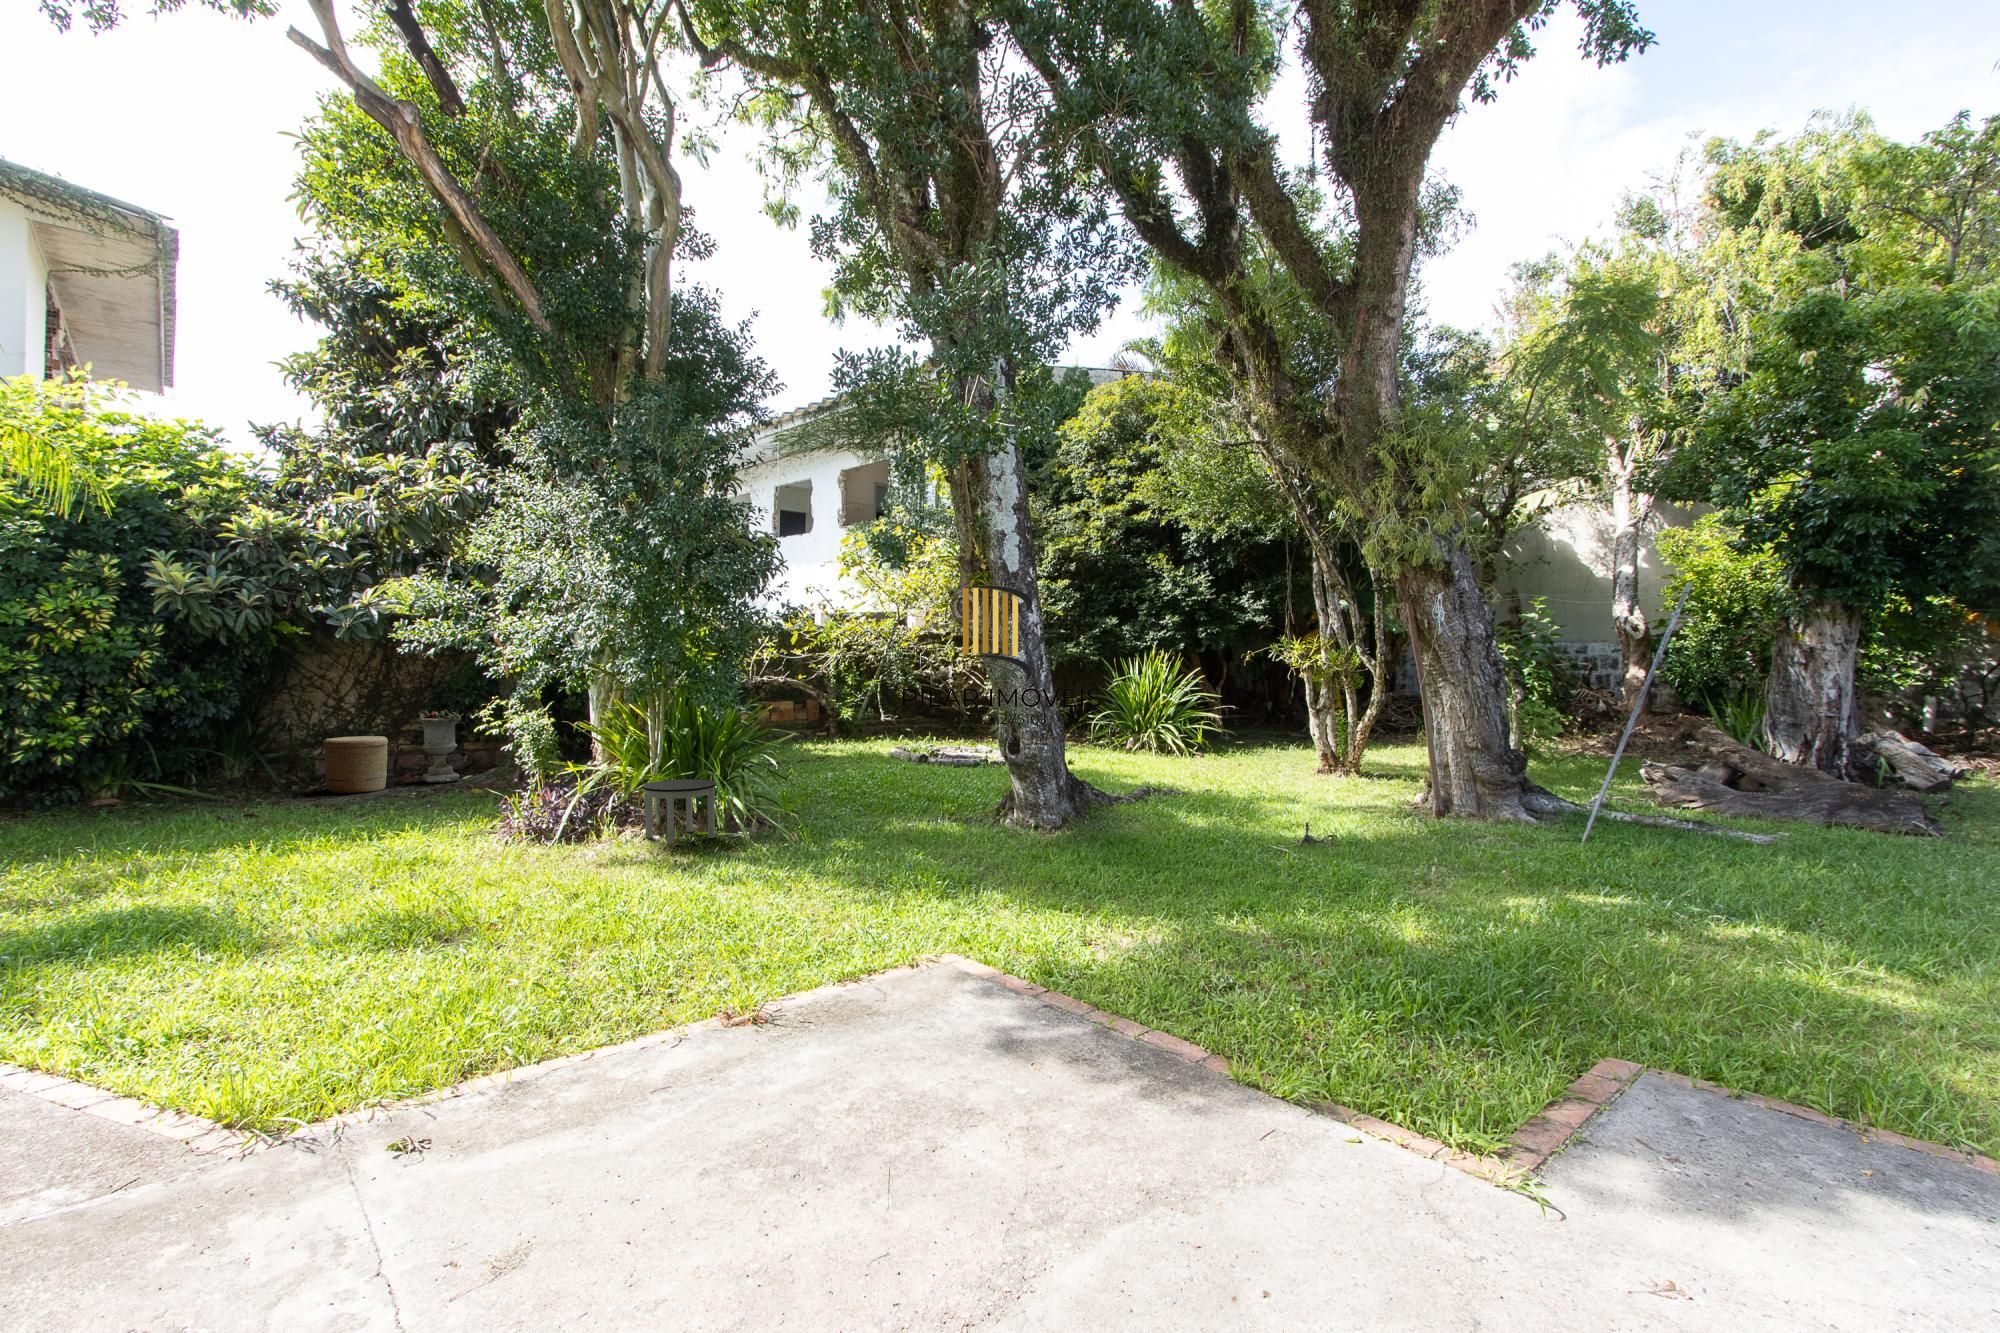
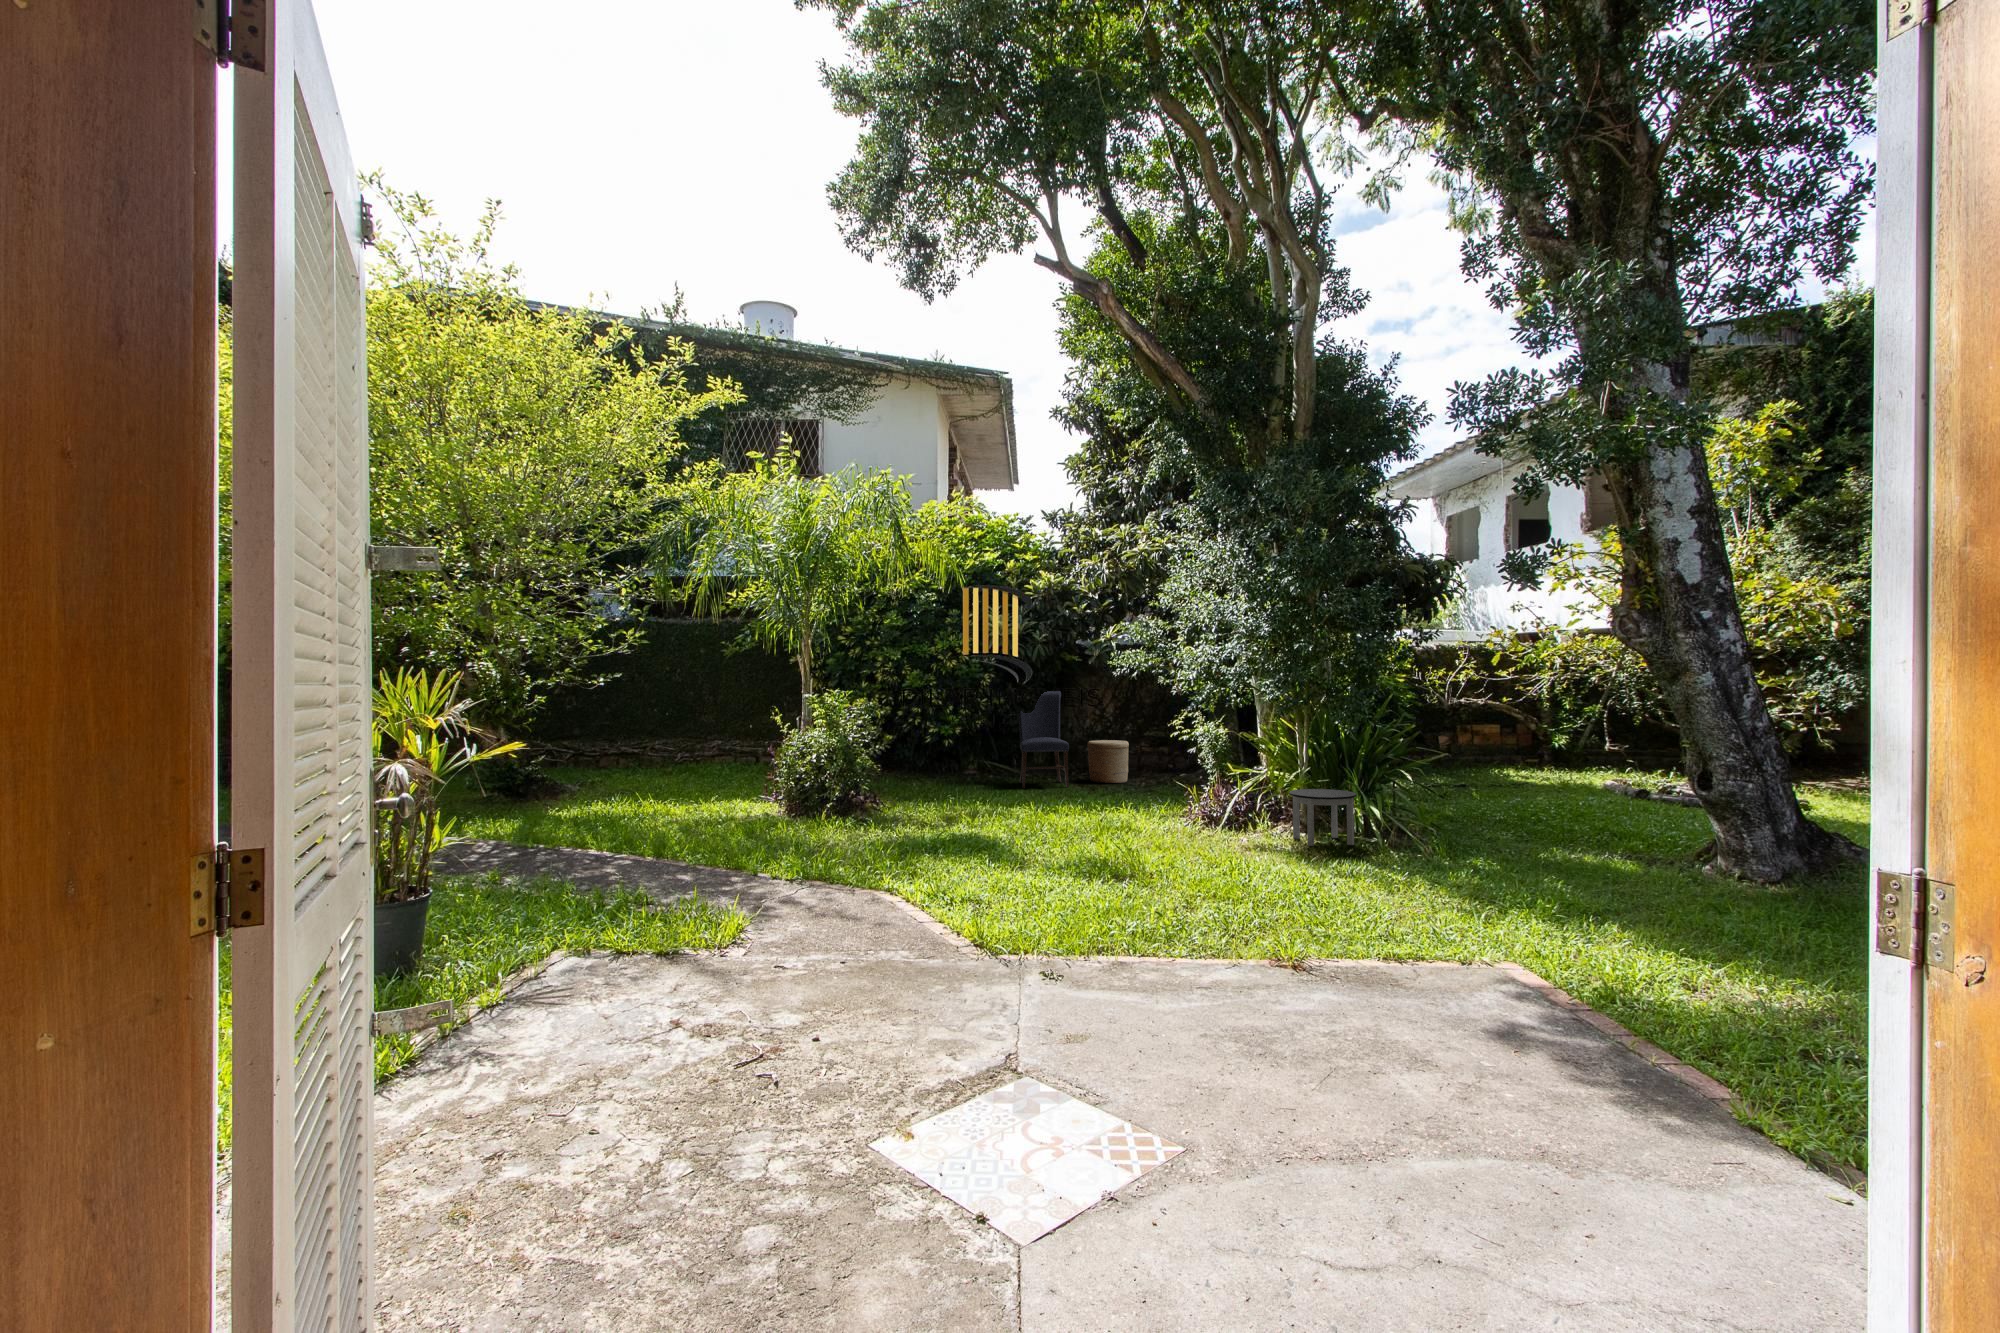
chair: none [199,673,299,811] -> present [1018,691,1069,788]
planter: present [418,710,462,783] -> none [1151,722,1183,780]

